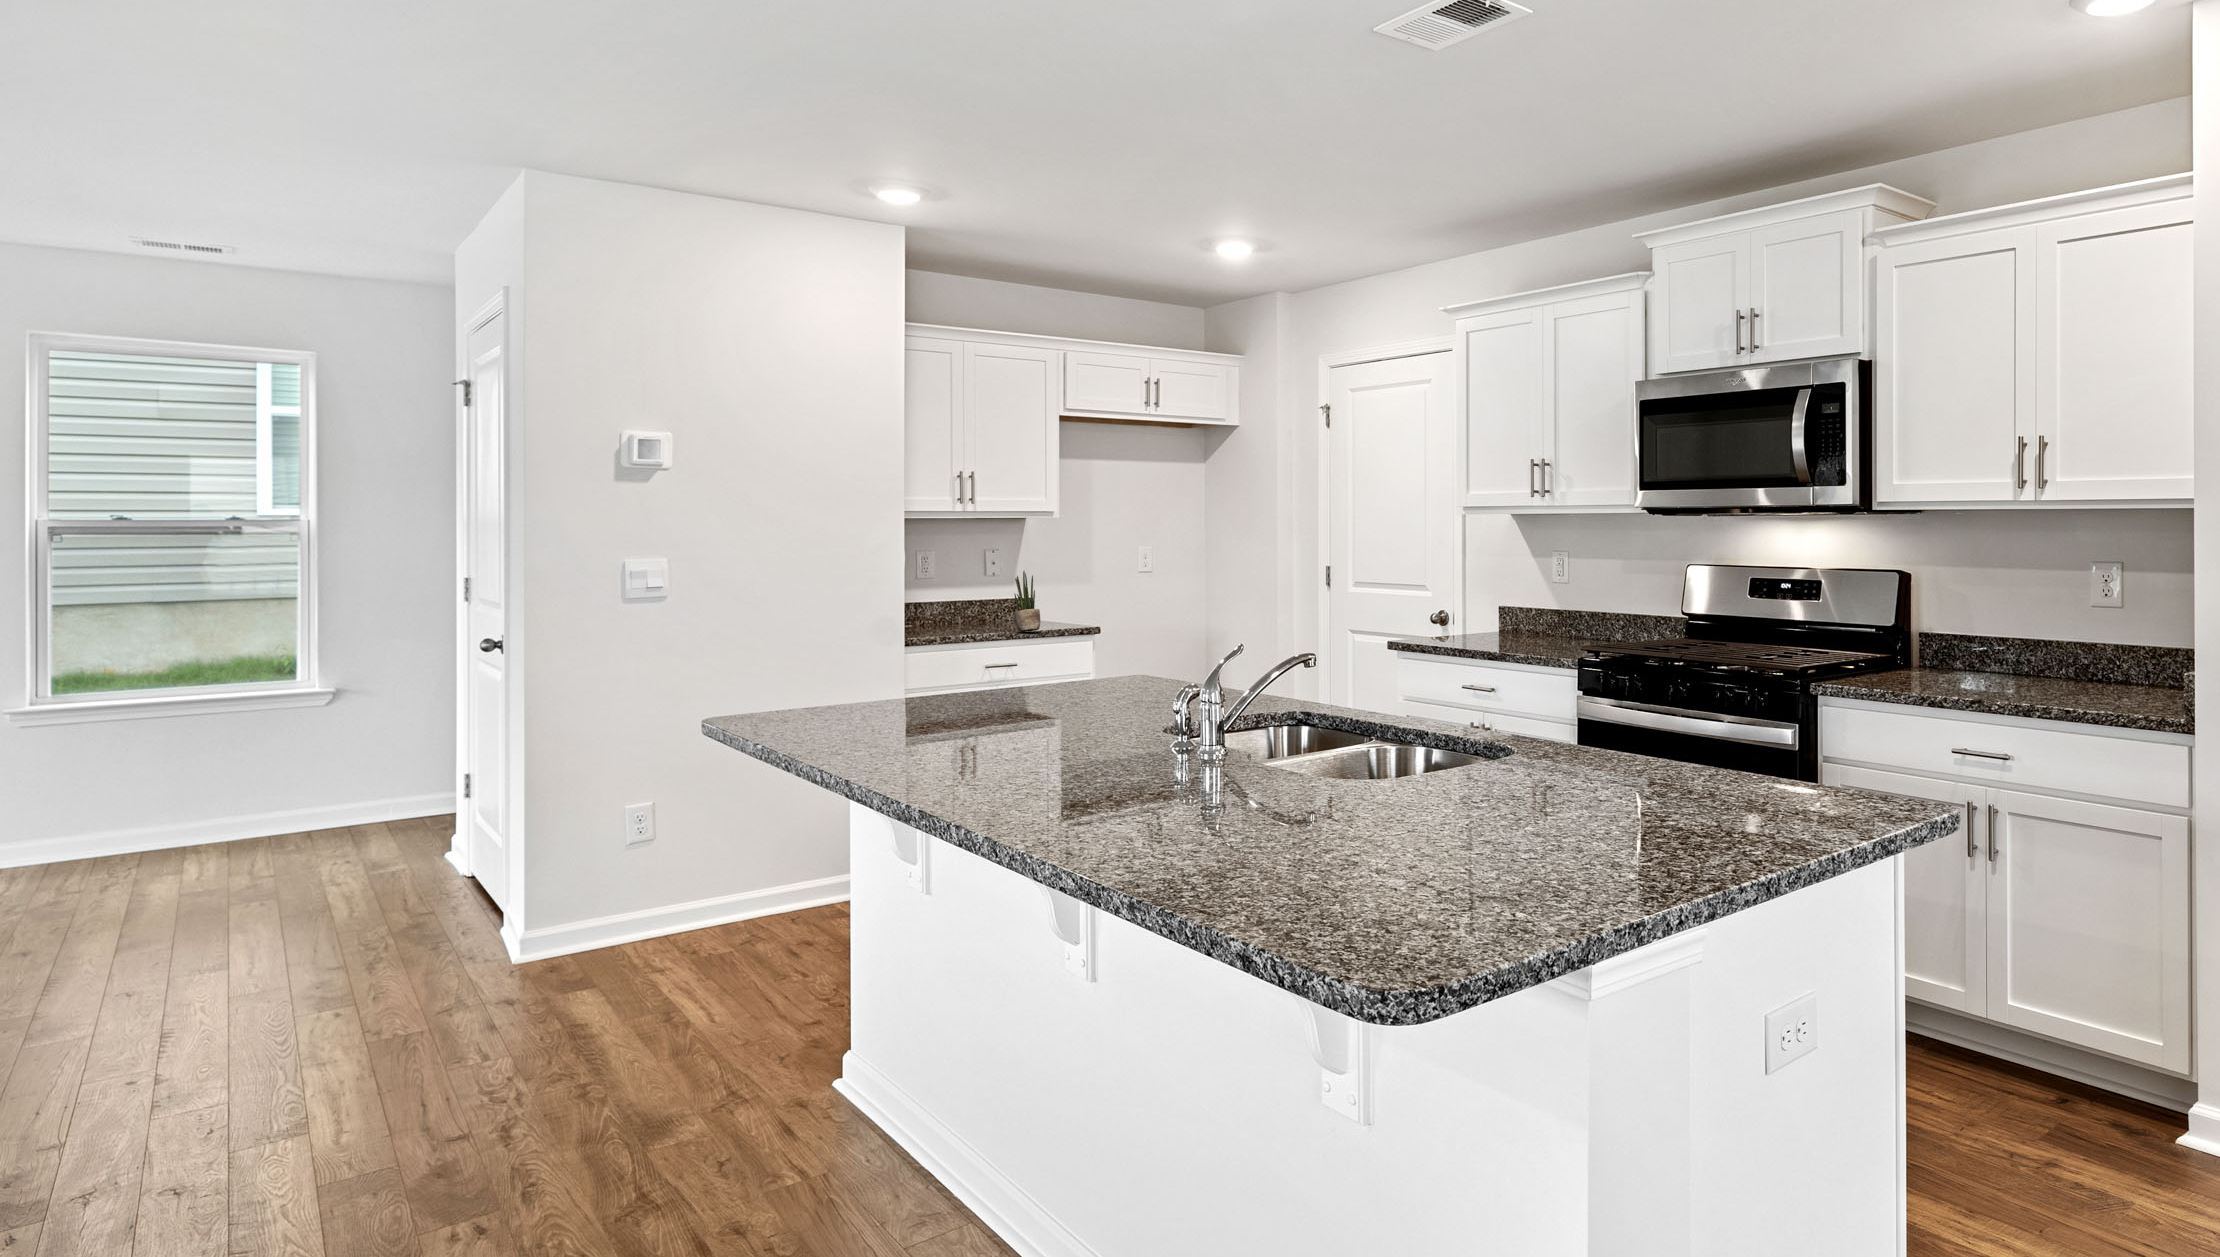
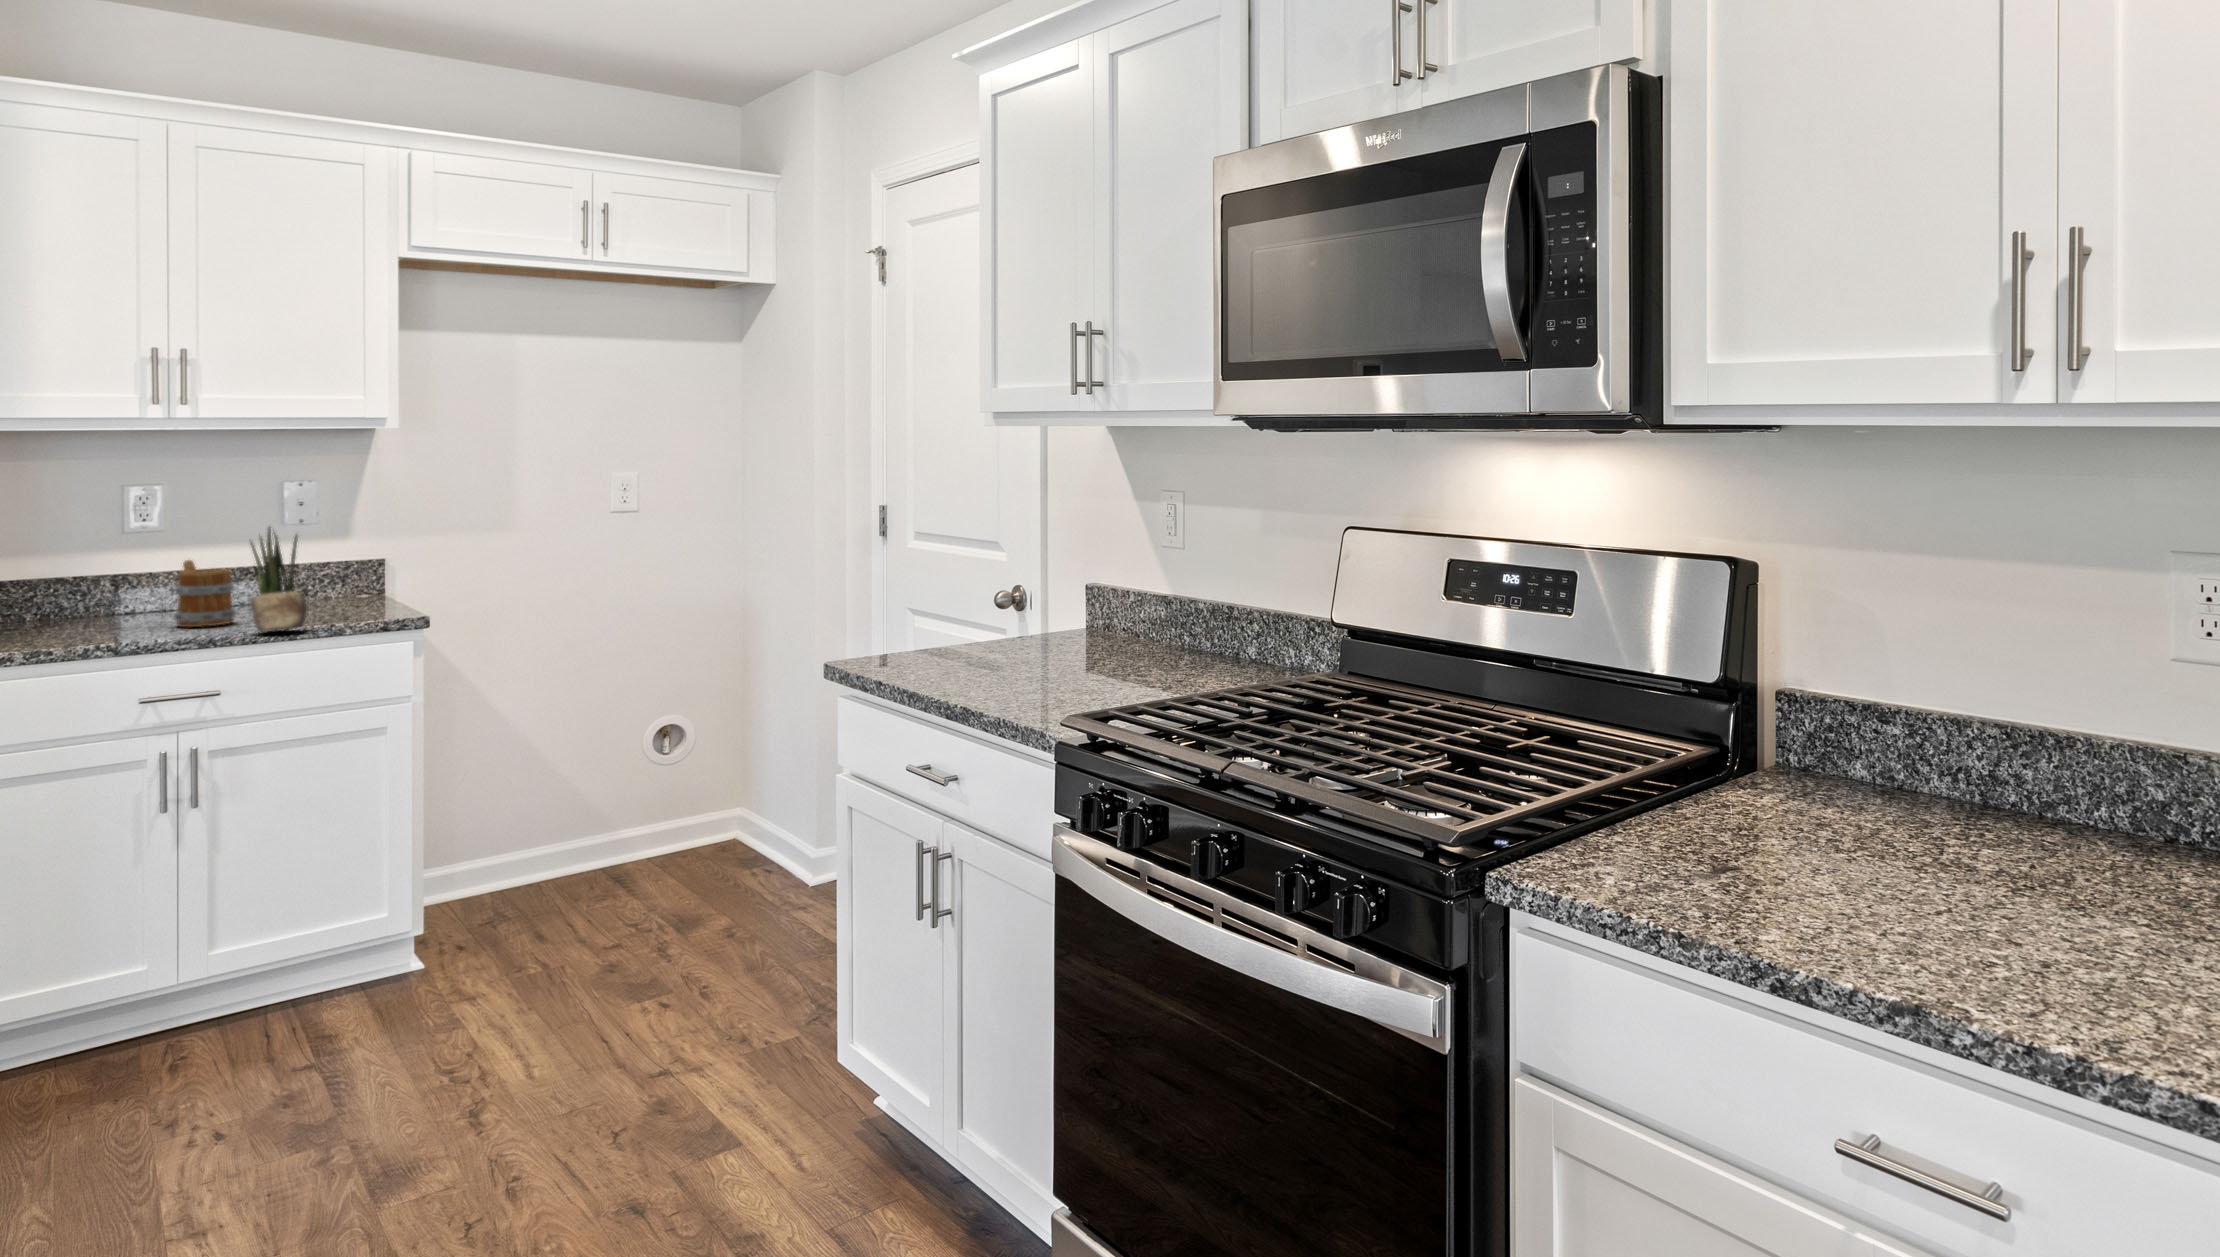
mug: none [956,591,990,629] -> present [174,560,236,627]

